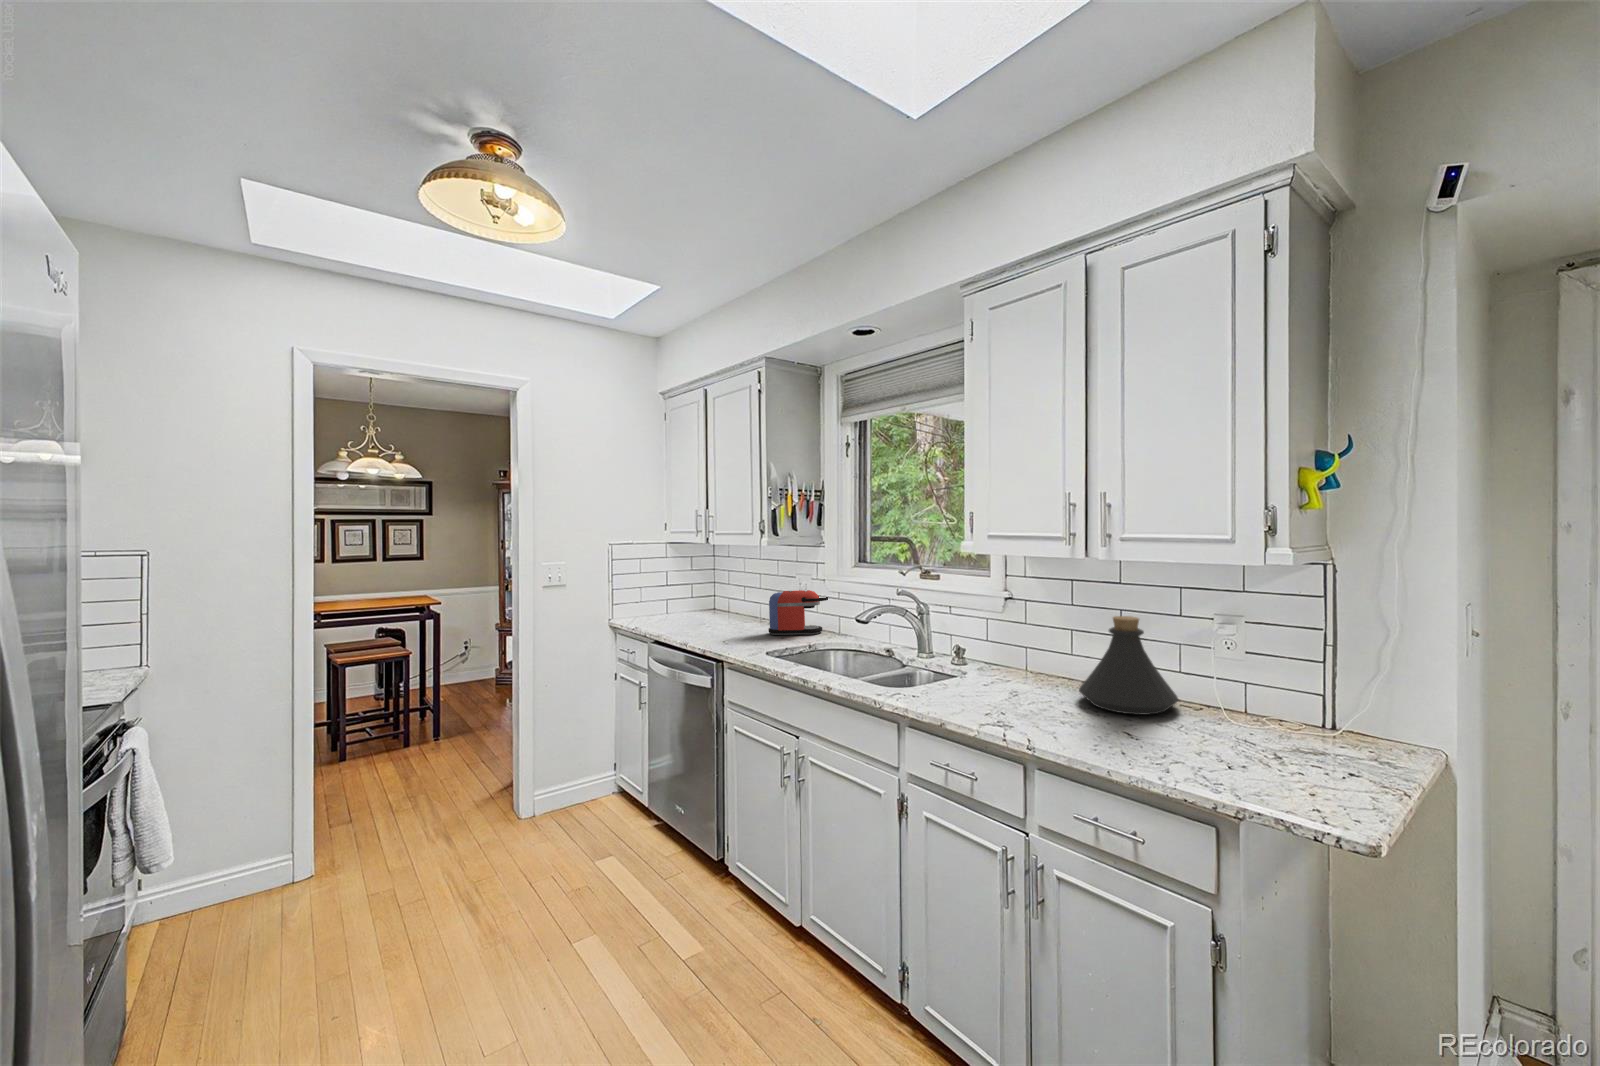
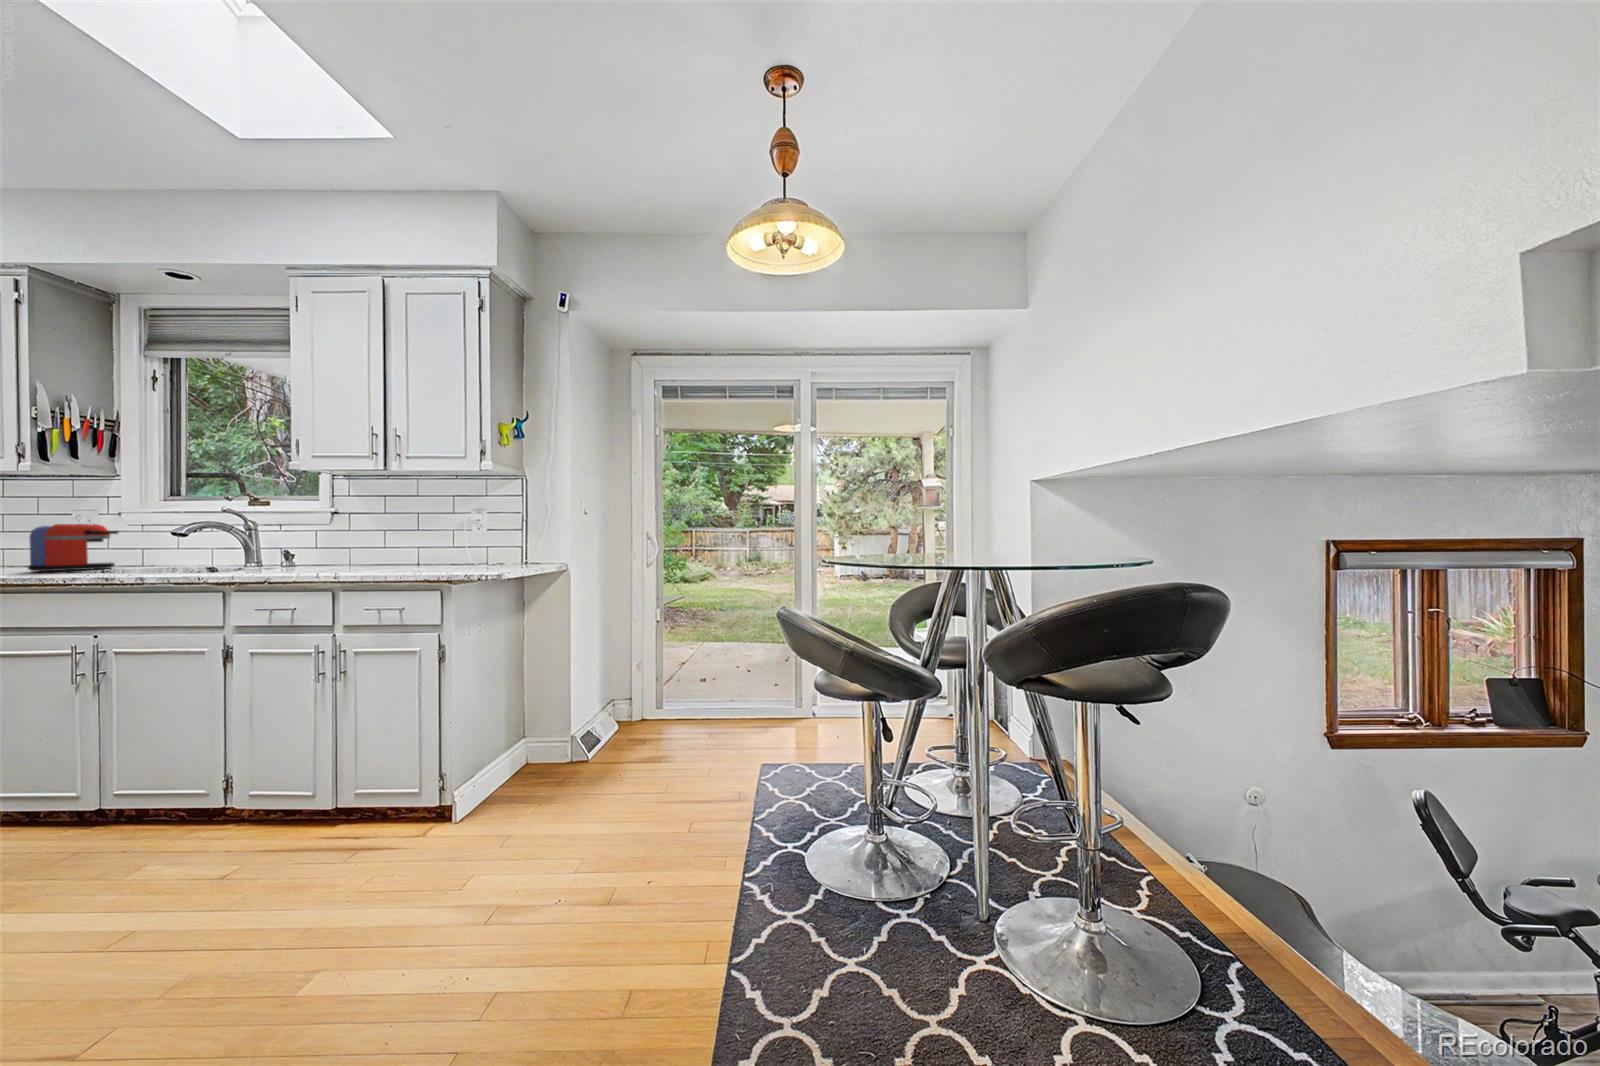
bottle: present [1079,616,1179,715] -> none [383,513,448,569]

